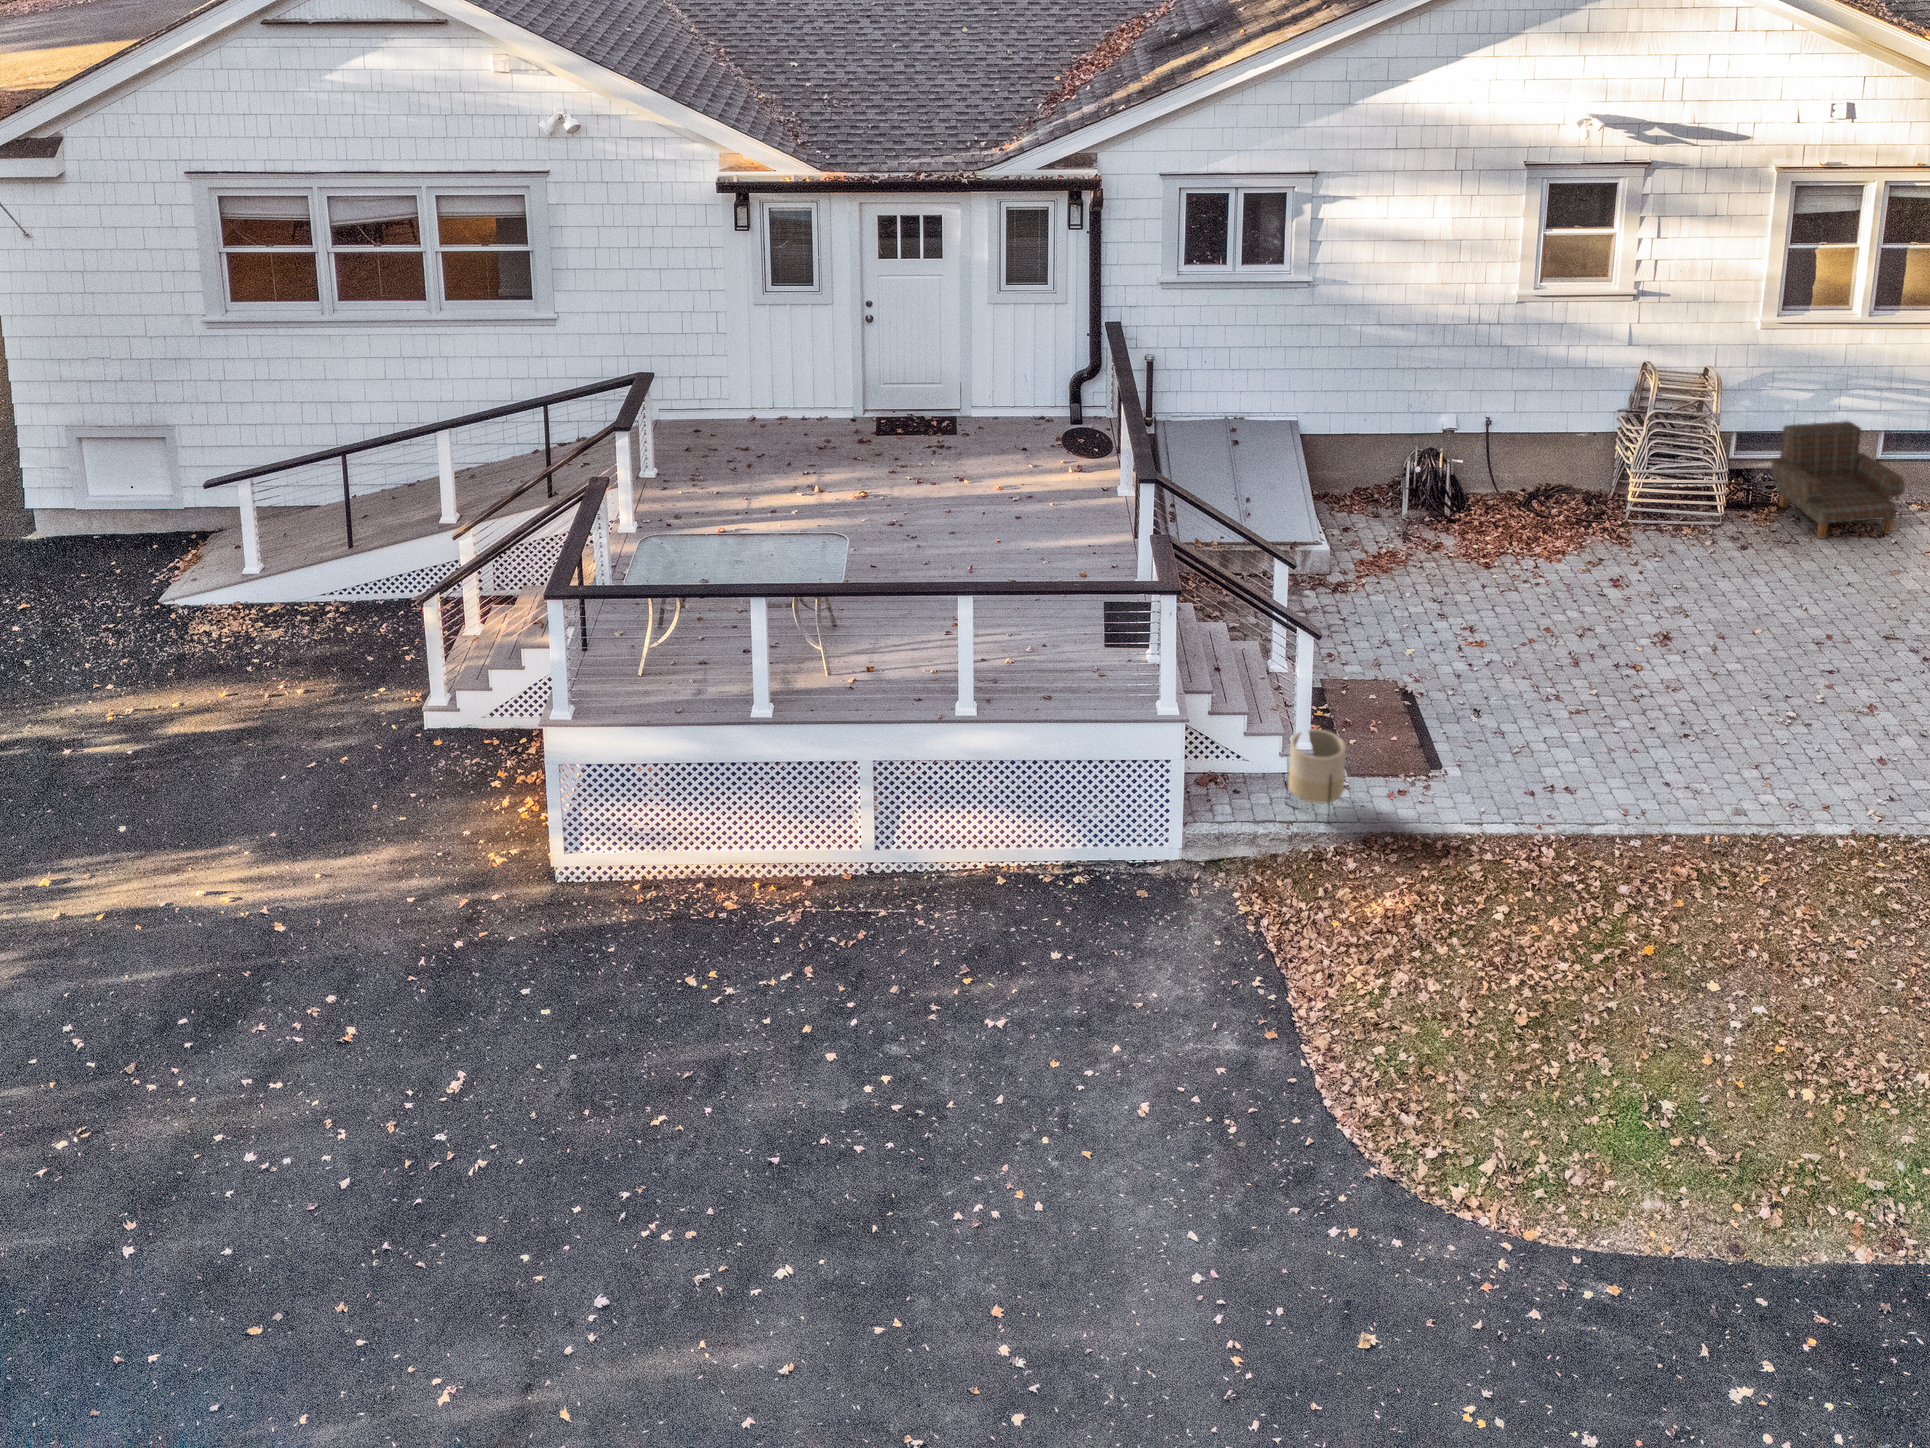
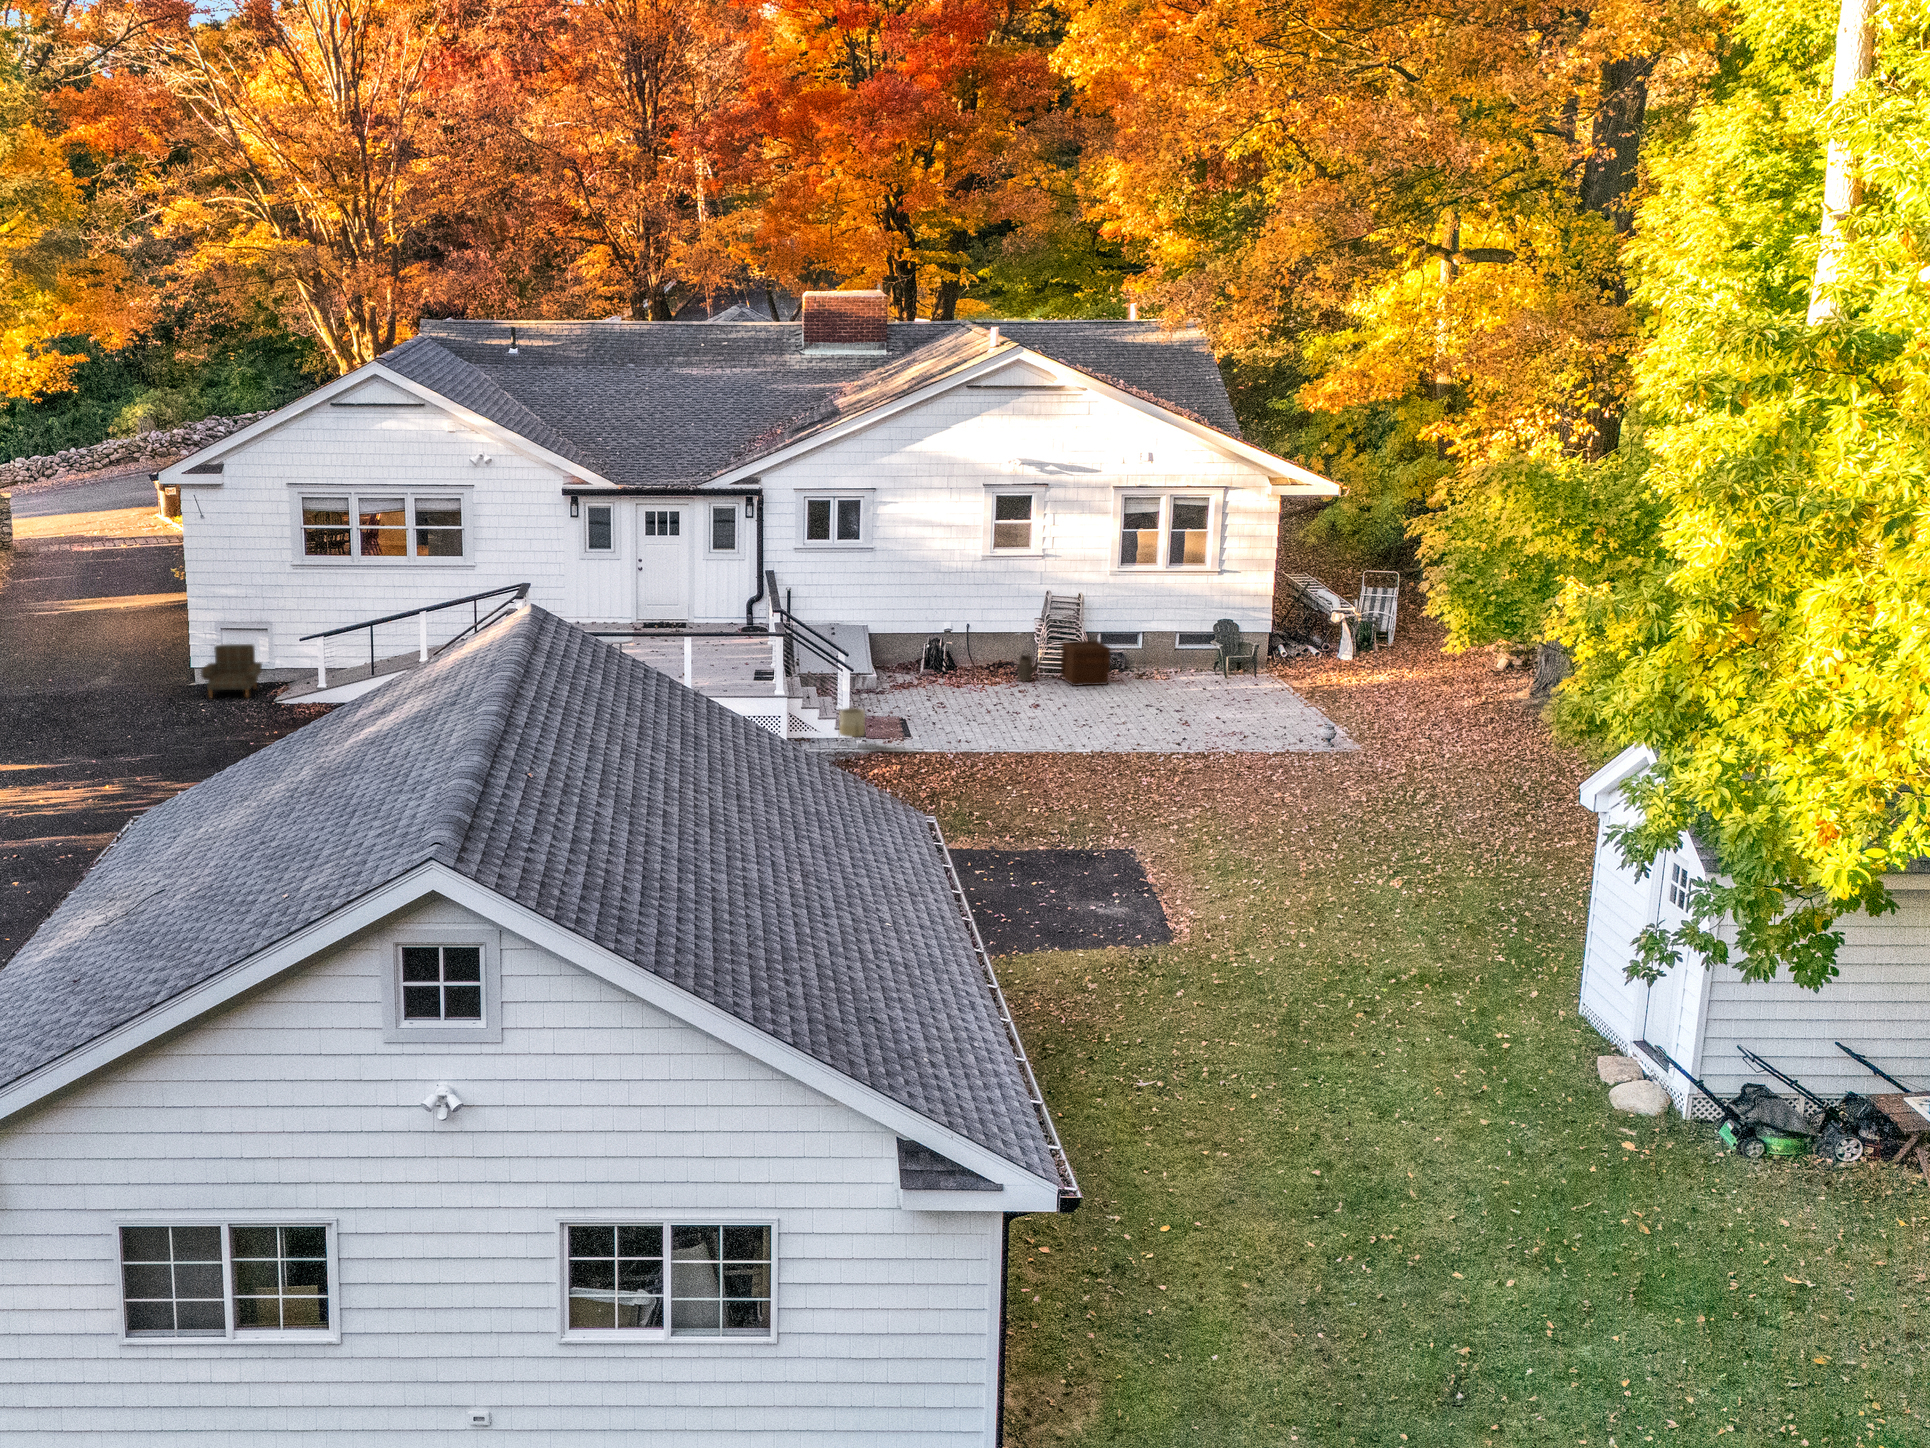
armchair: present [1771,421,1905,538] -> present [201,644,262,698]
wooden crate: none [1664,459,1776,558] -> present [1061,640,1110,686]
watering can: none [1582,479,1637,540] -> present [1017,651,1044,682]

